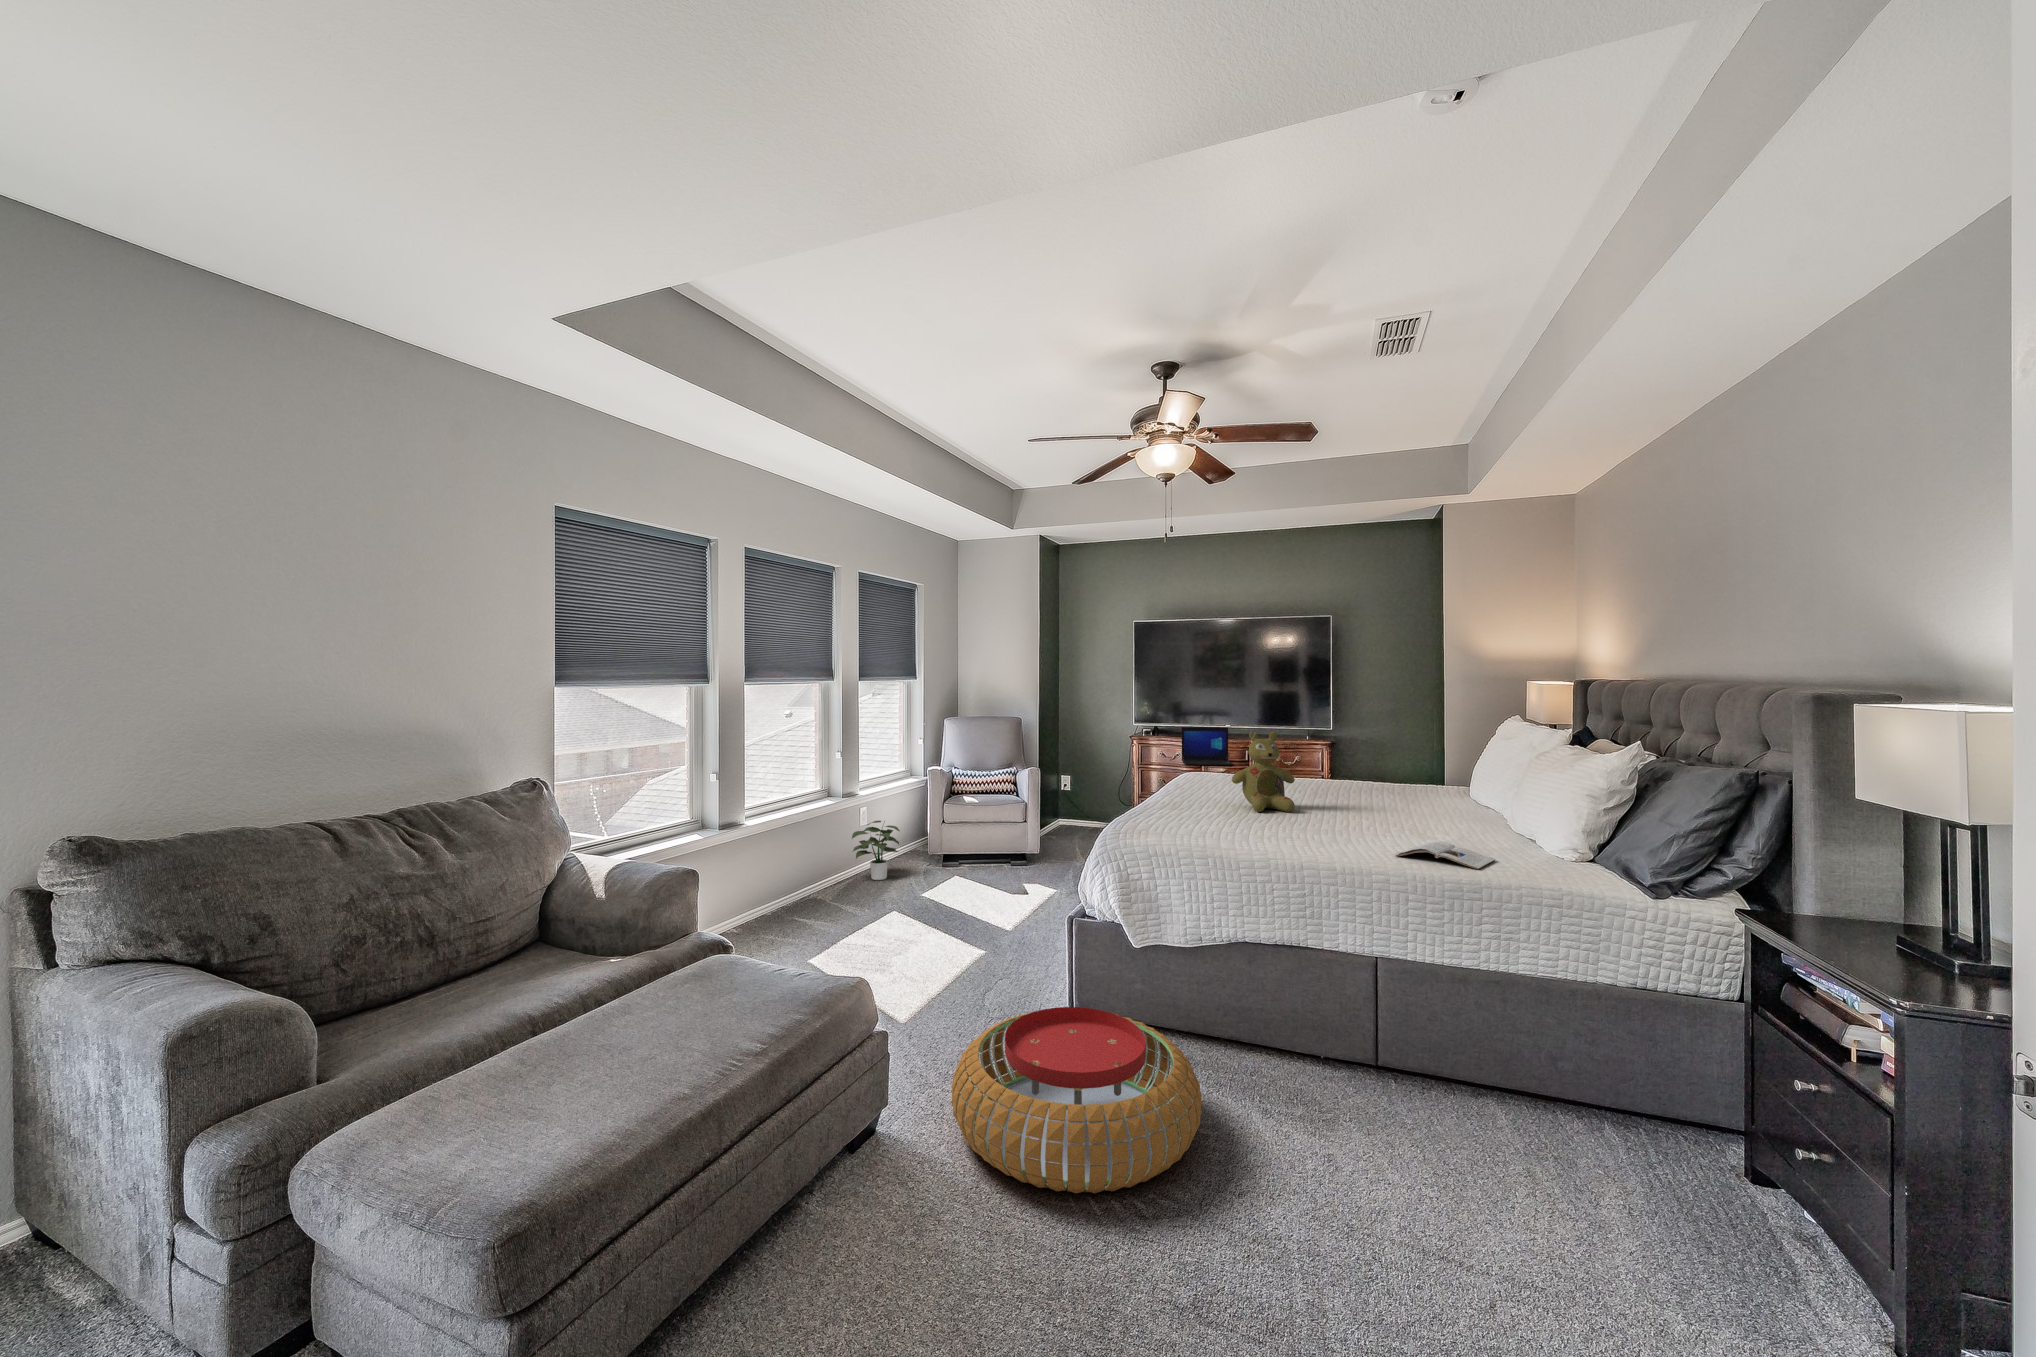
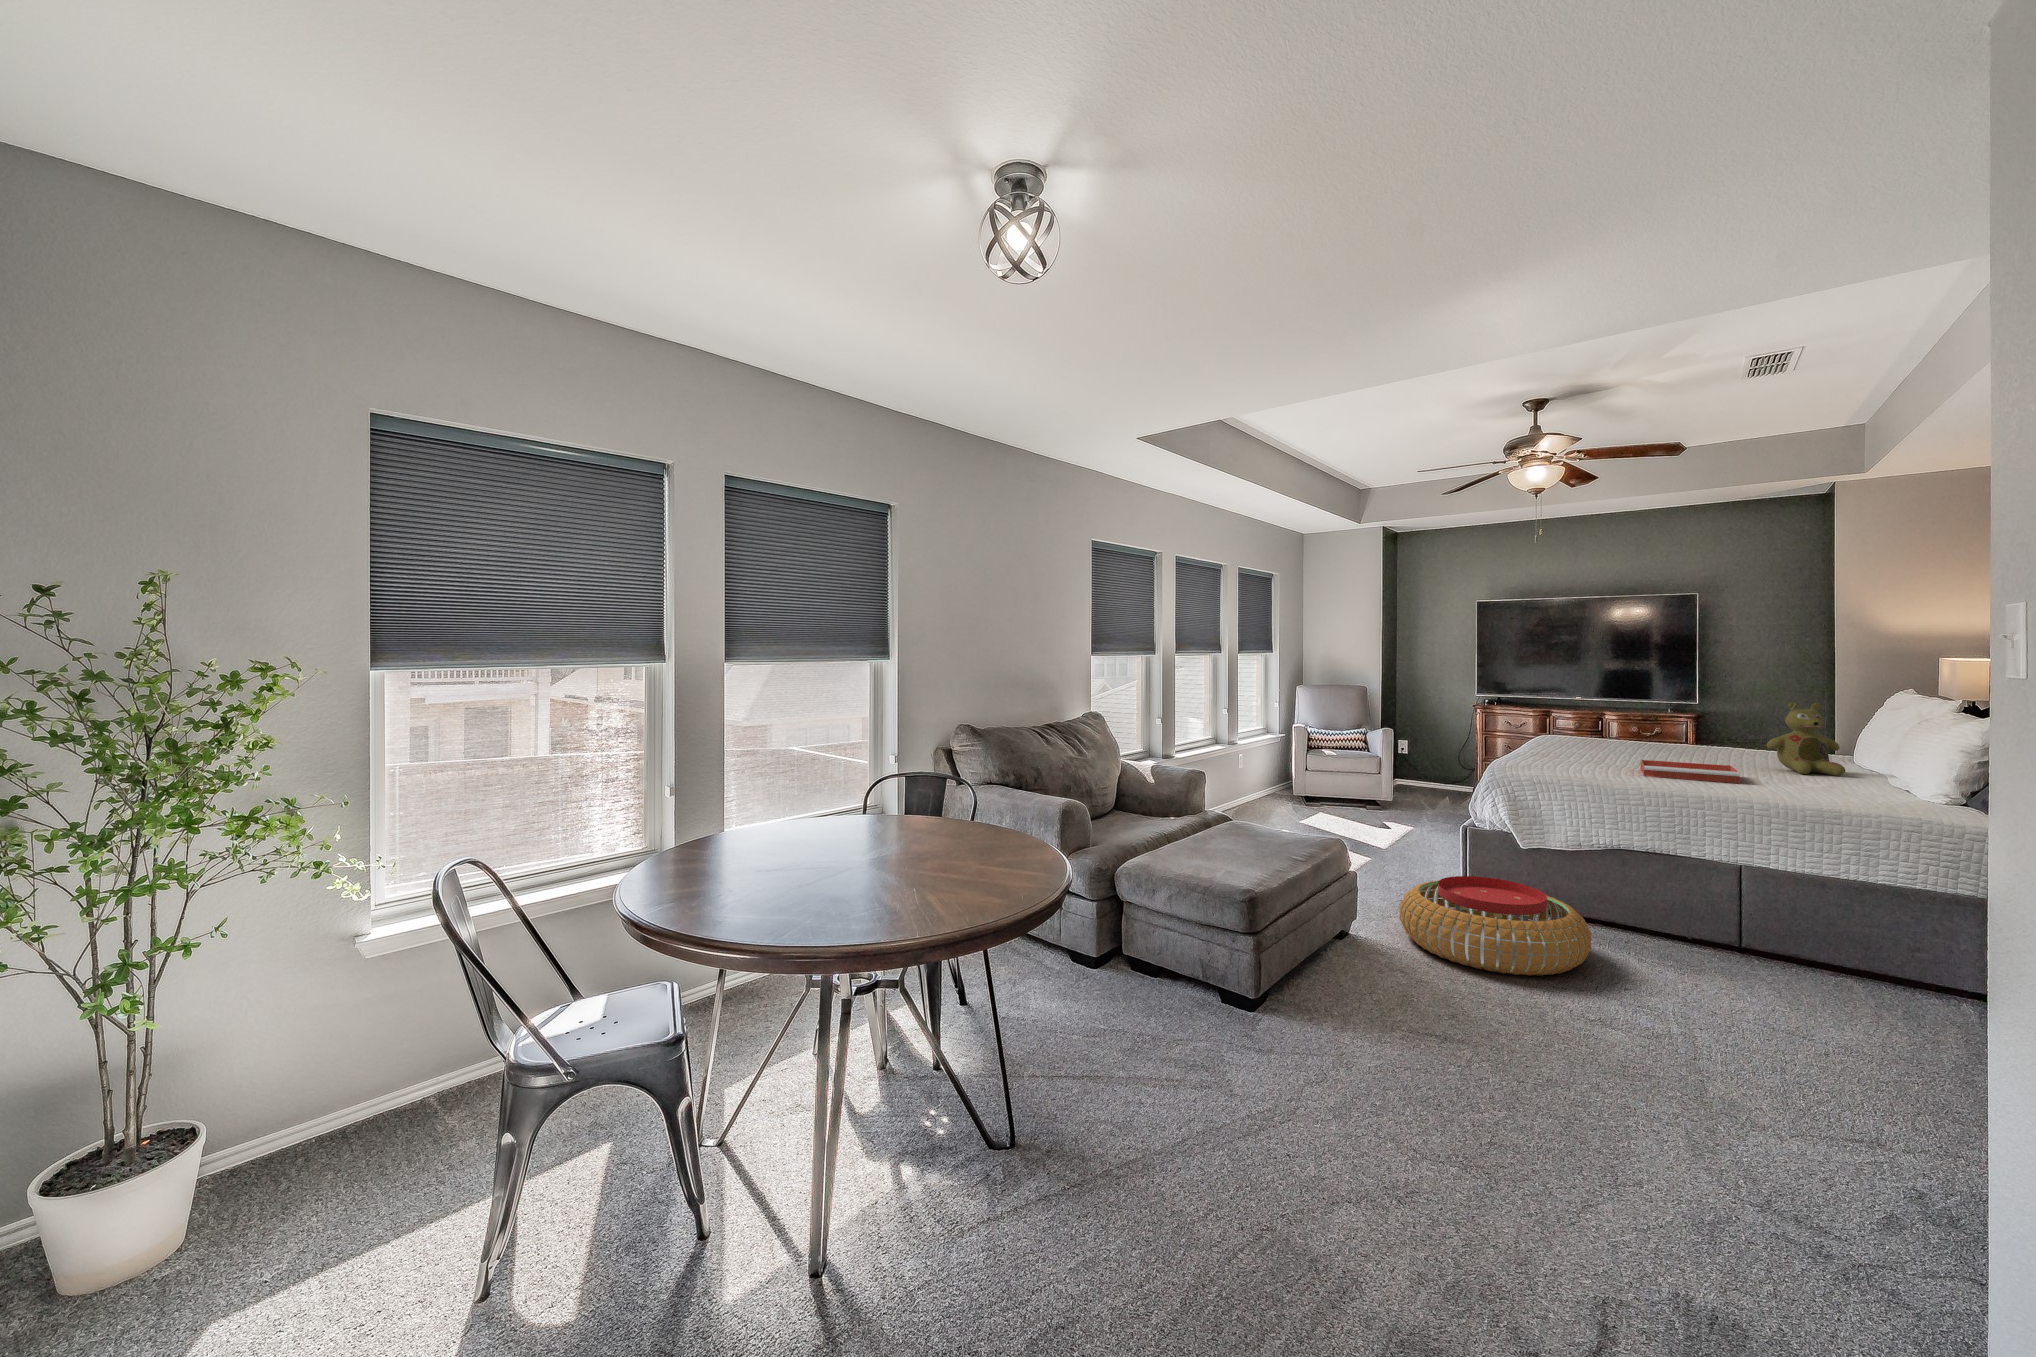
laptop: present [1182,727,1234,766] -> none [1528,697,1586,733]
stuffed bear: present [1232,732,1295,812] -> present [1767,703,1845,776]
tray: none [1272,811,1372,842] -> present [1640,760,1740,783]
potted plant: present [852,820,900,880] -> none [1235,765,1275,811]
magazine: present [1396,841,1495,869] -> none [1762,783,1862,802]

